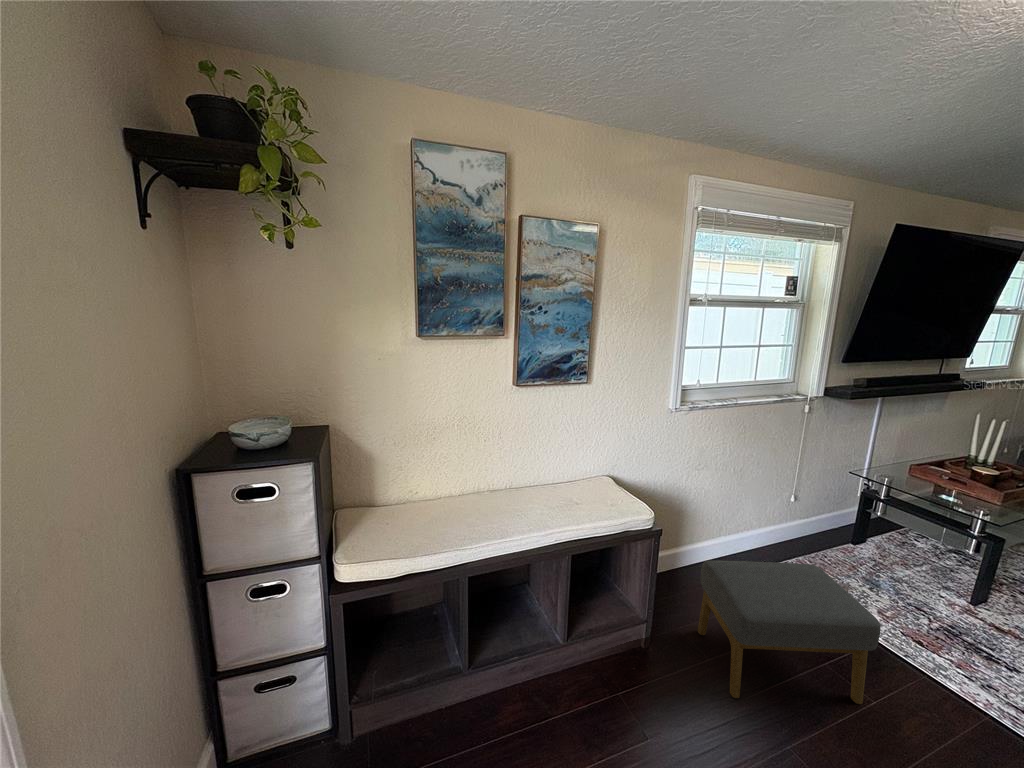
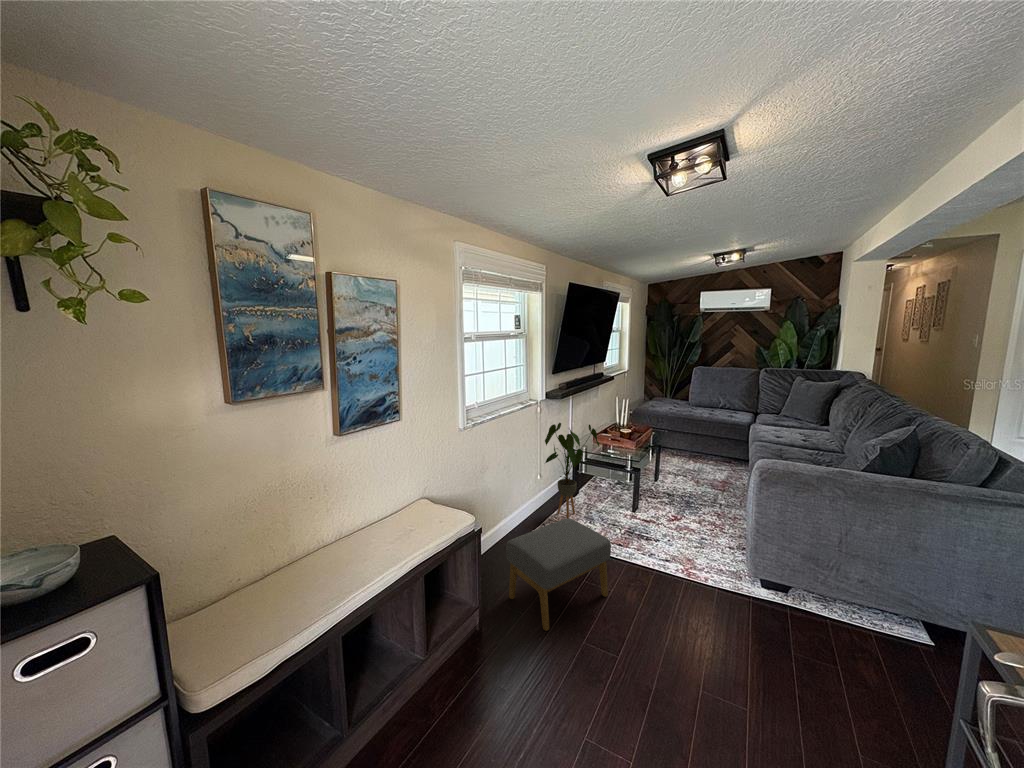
house plant: none [801,432,914,572] -> present [545,423,599,518]

